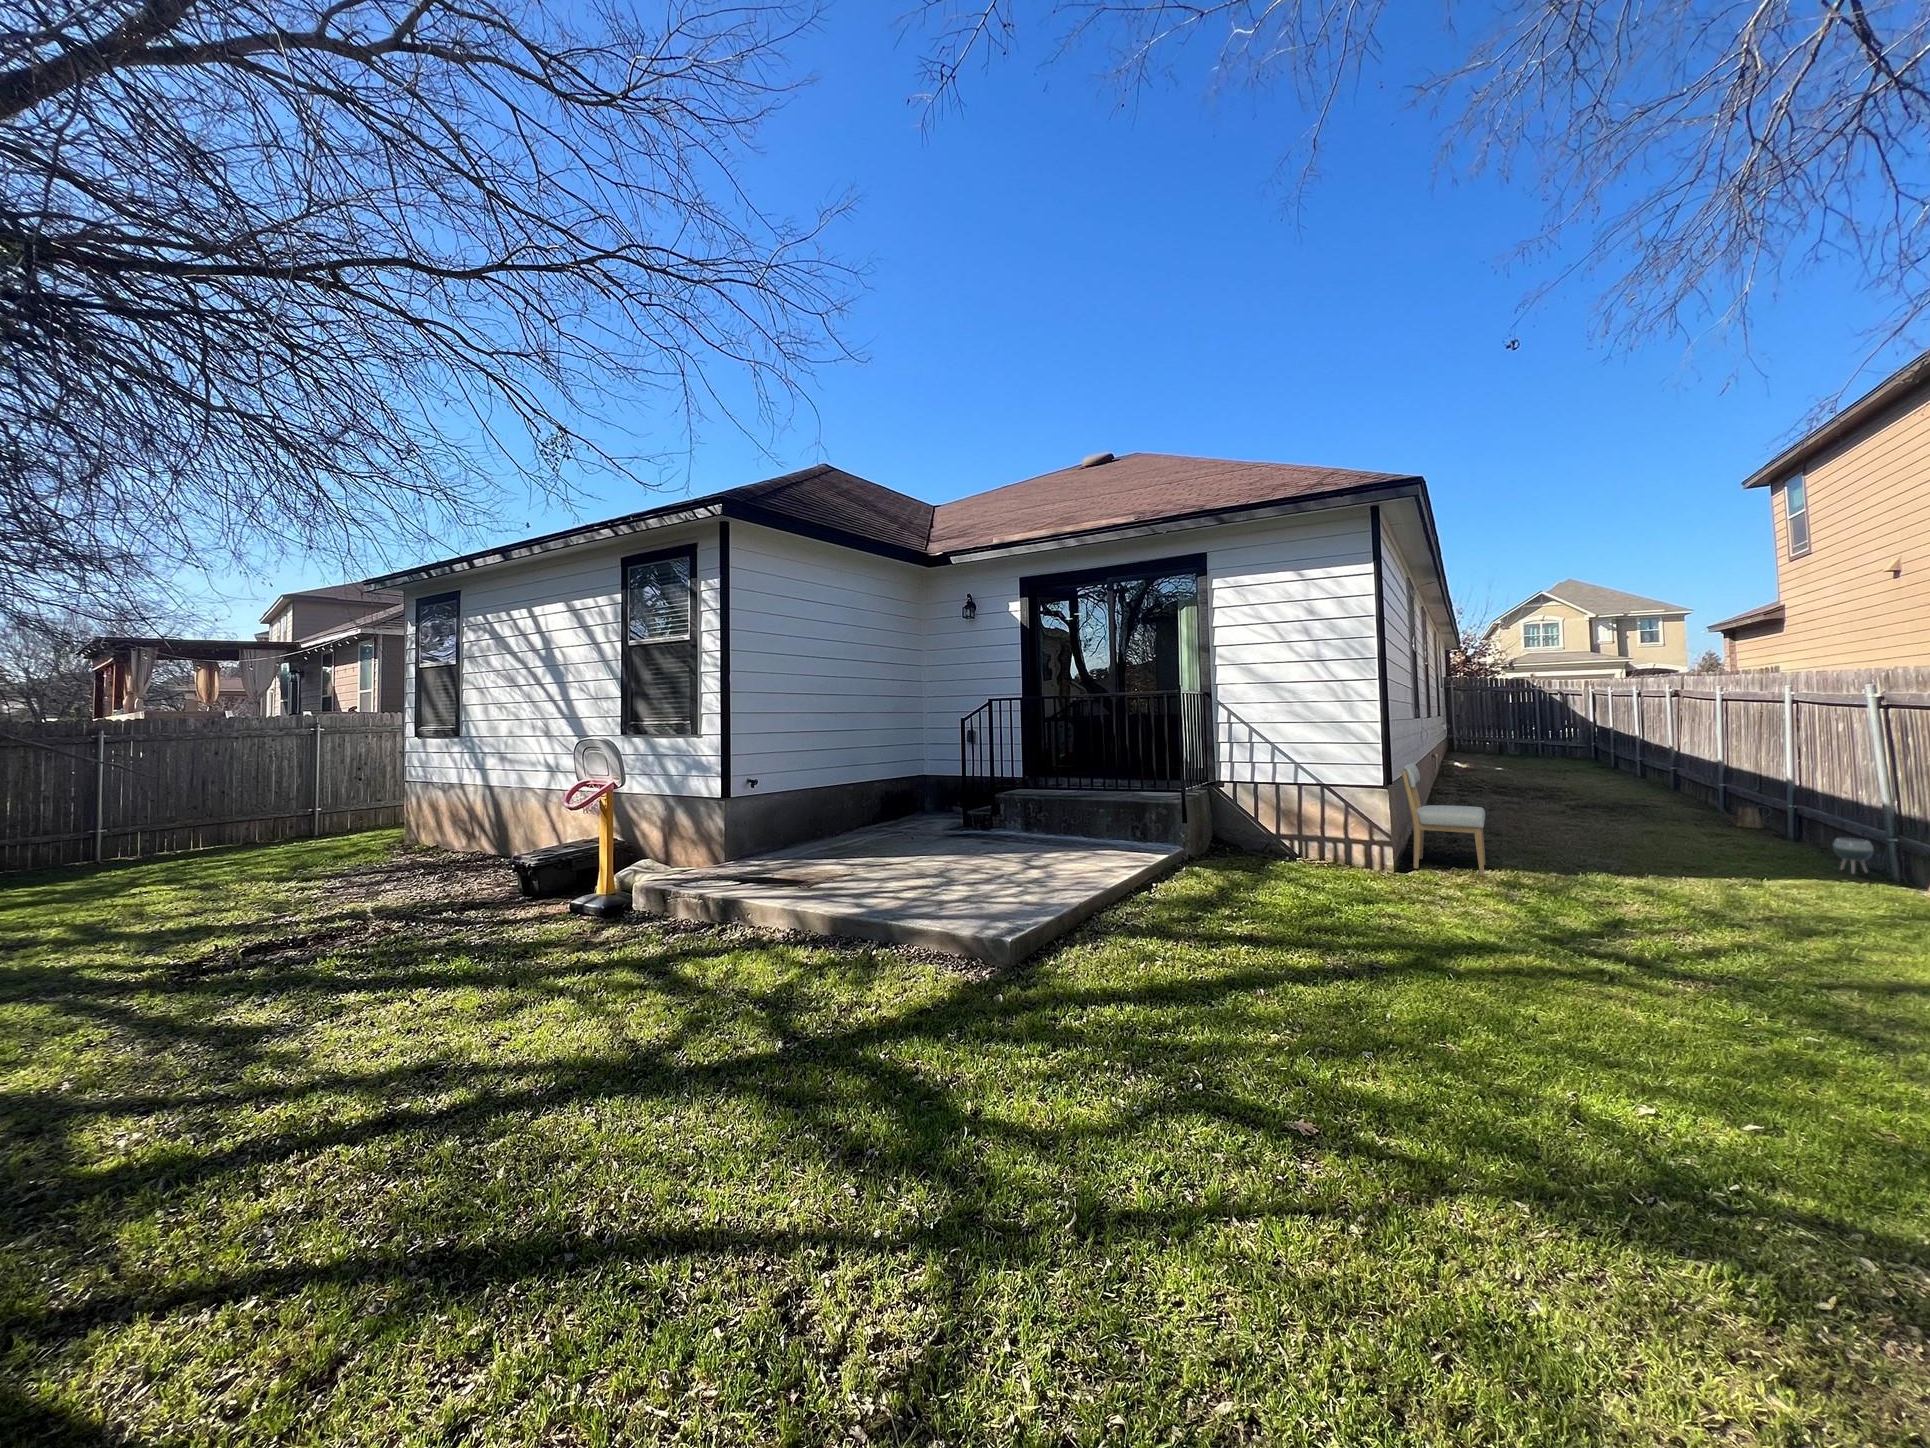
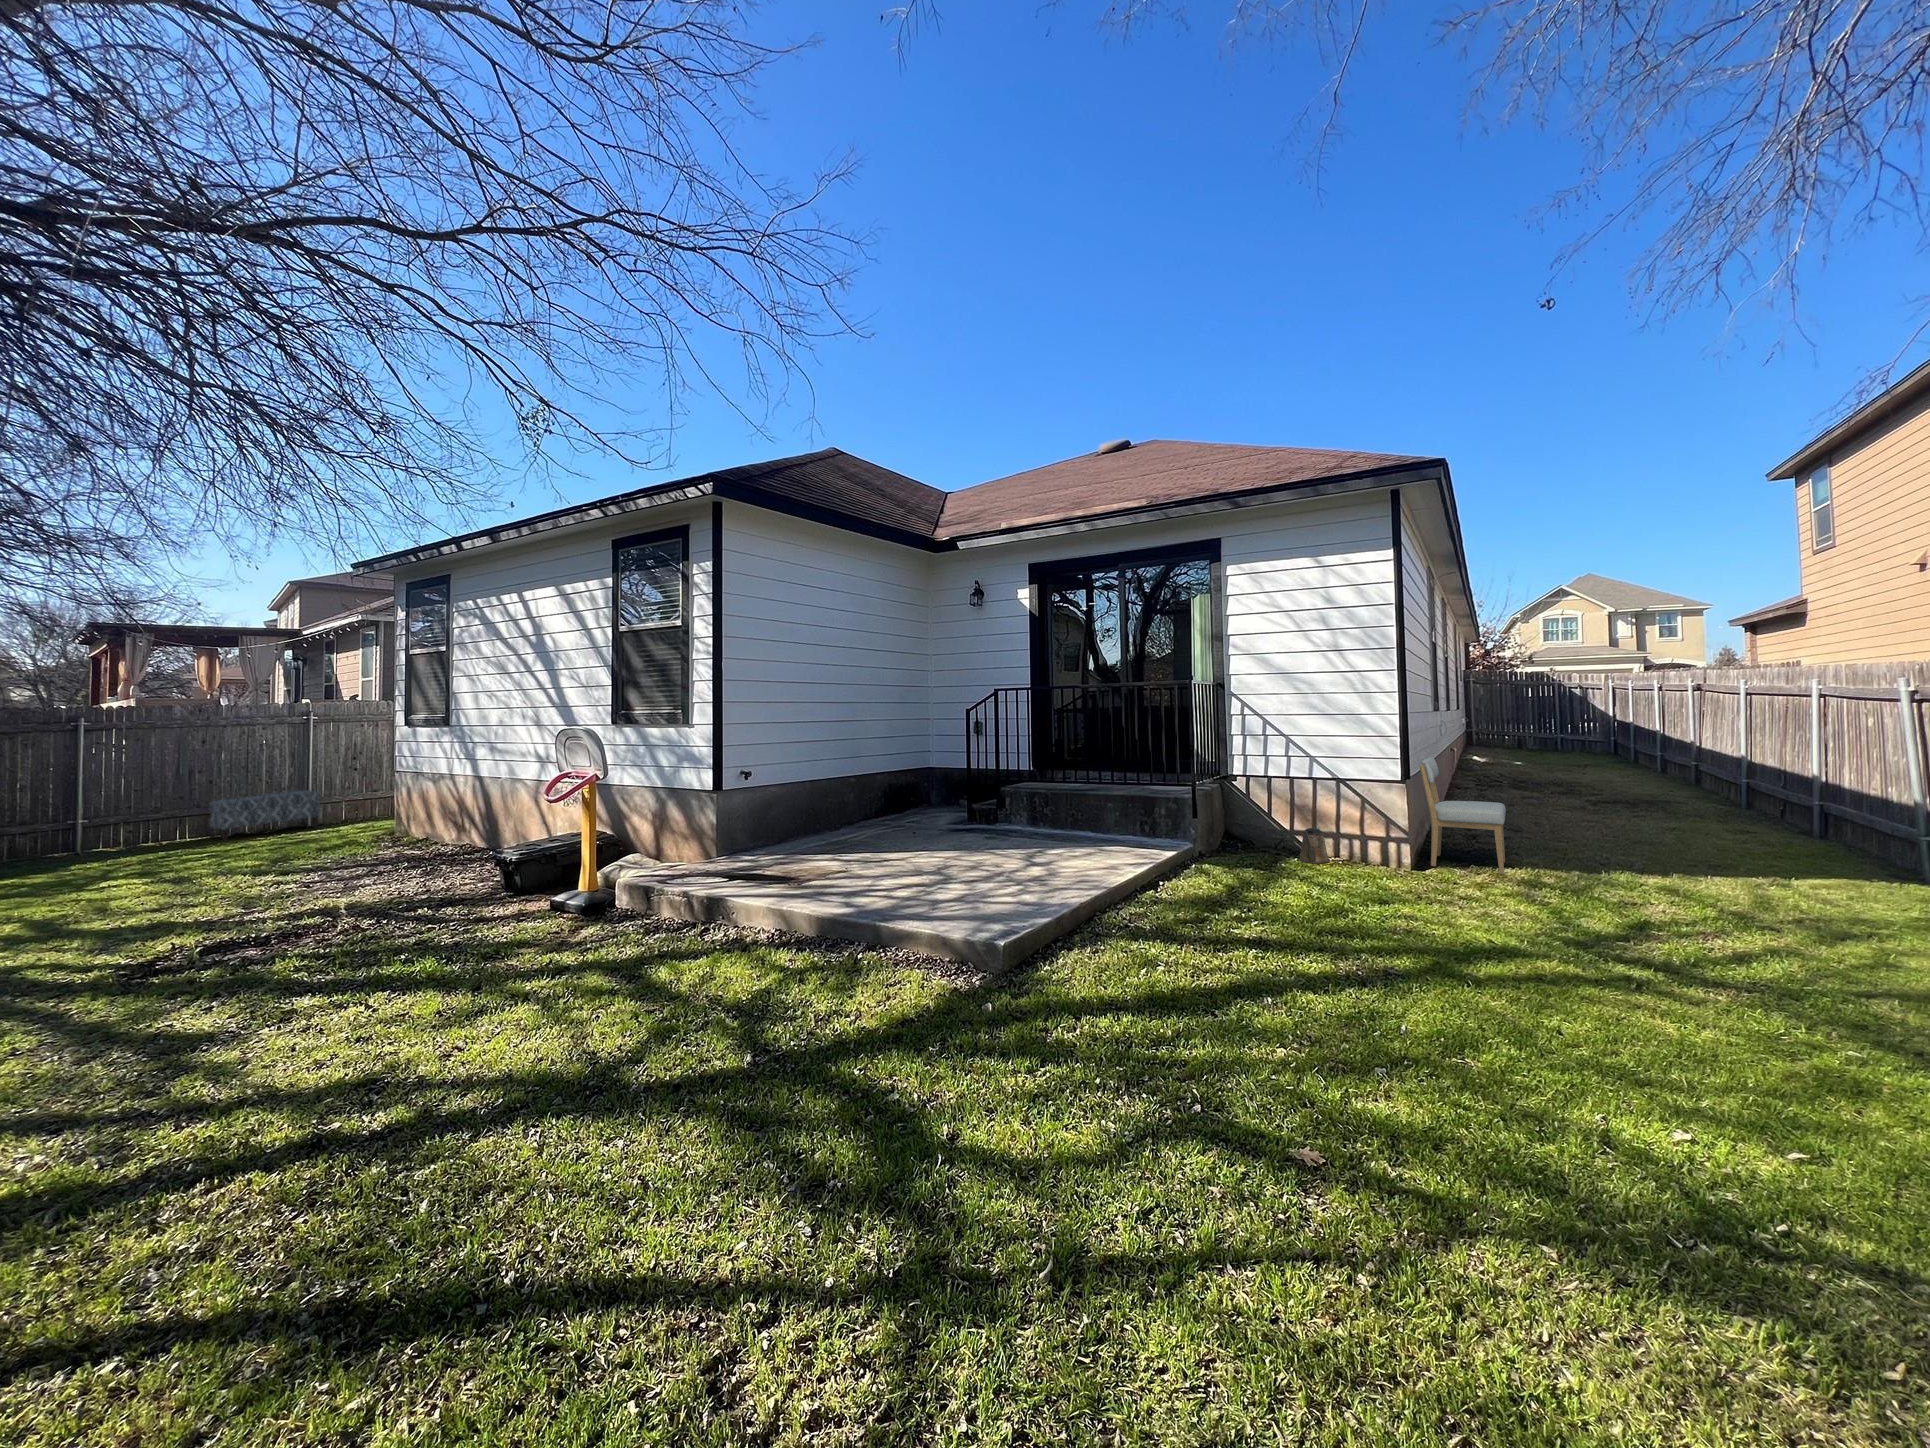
watering can: present [1710,799,1768,829] -> present [1299,828,1330,864]
bench: none [220,800,328,850] -> present [210,790,320,840]
planter: present [1833,838,1873,874] -> none [1861,836,1903,873]

